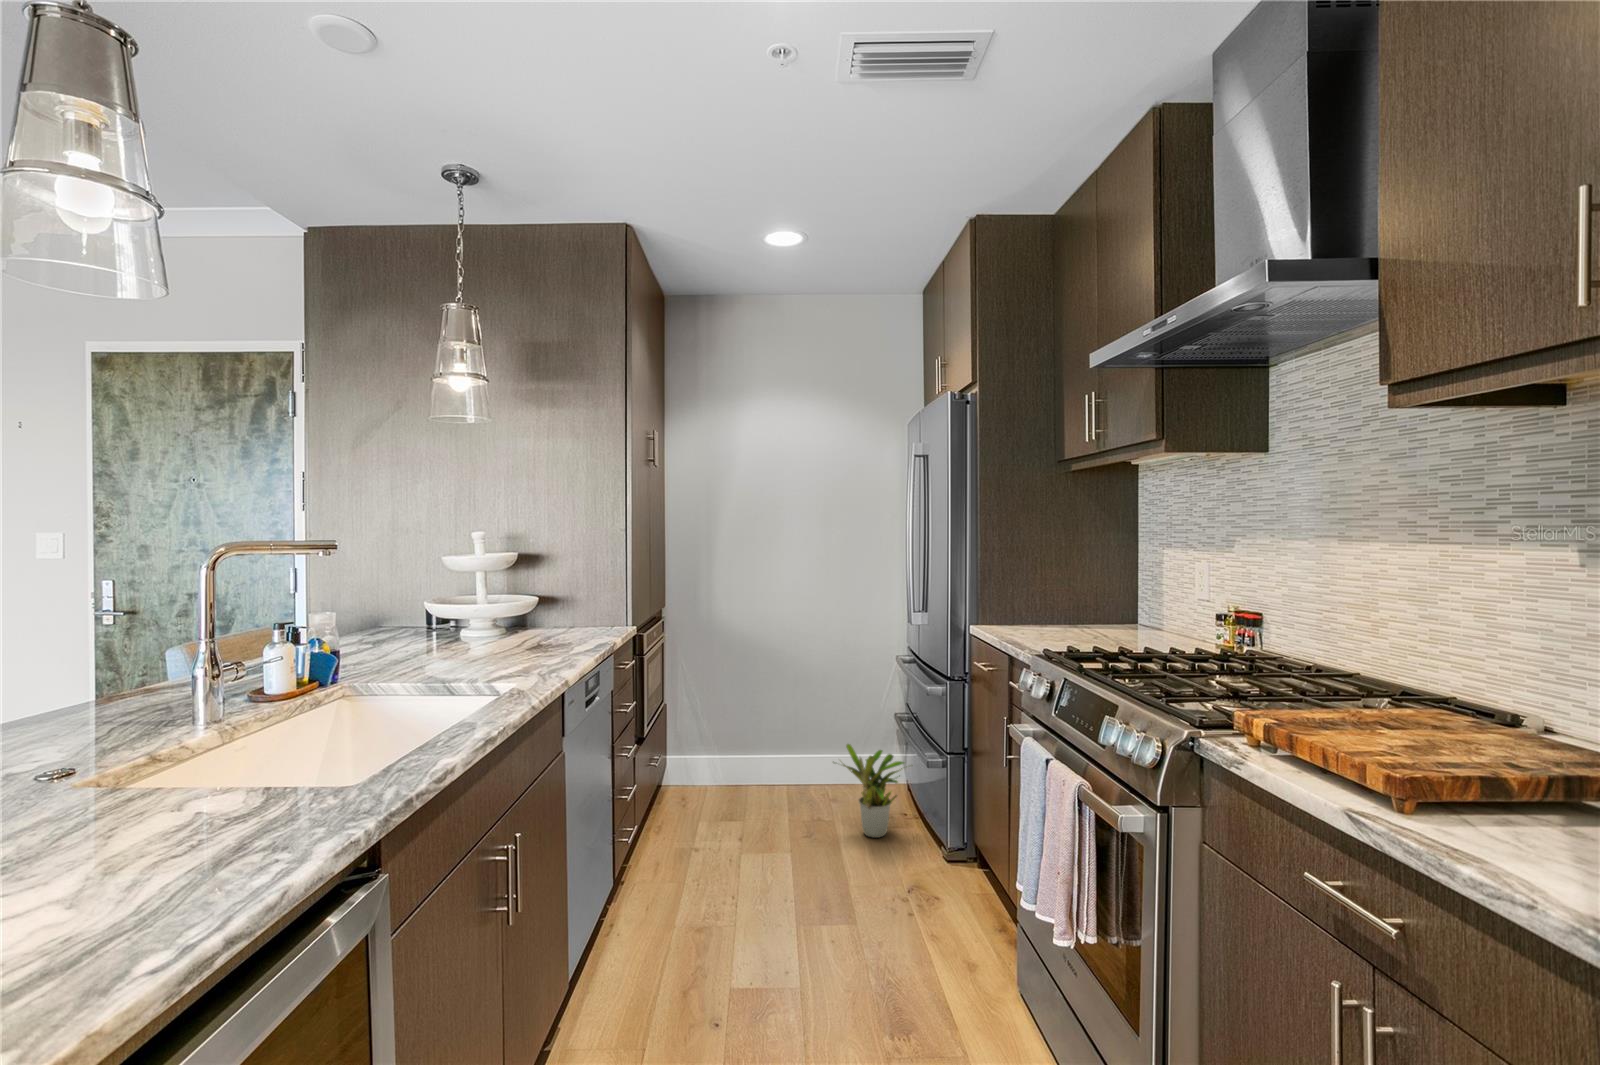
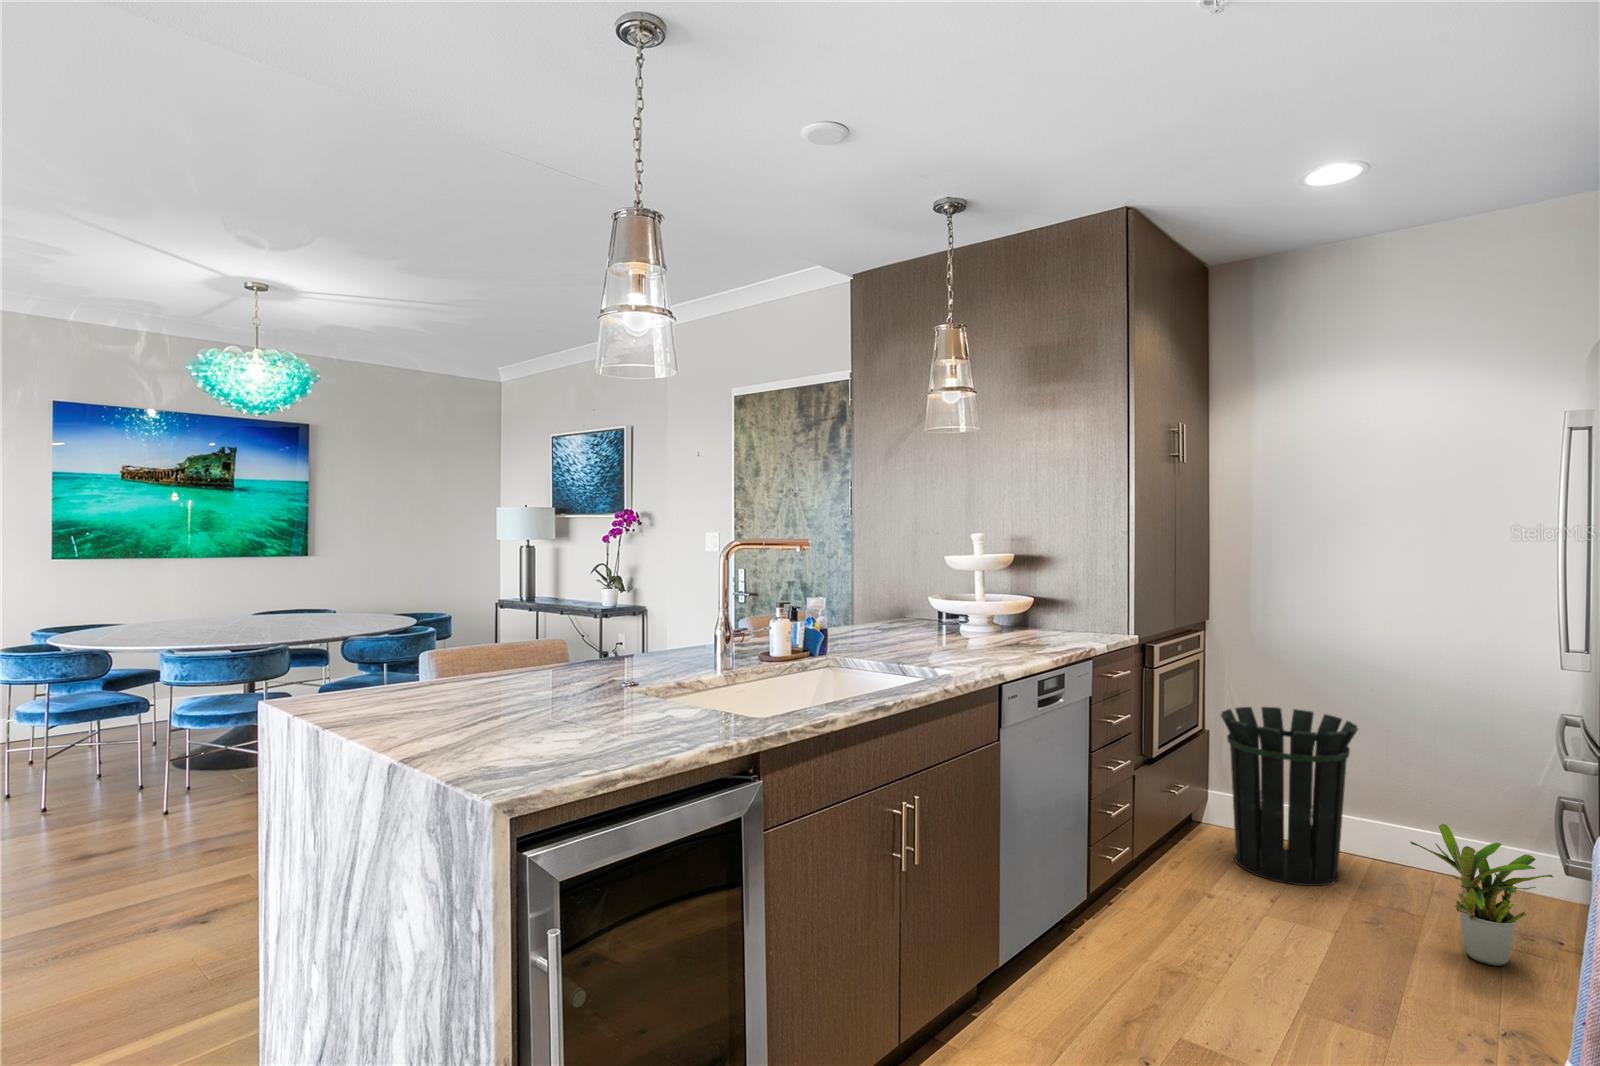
waste bin: none [685,674,783,817] -> present [1221,707,1358,886]

